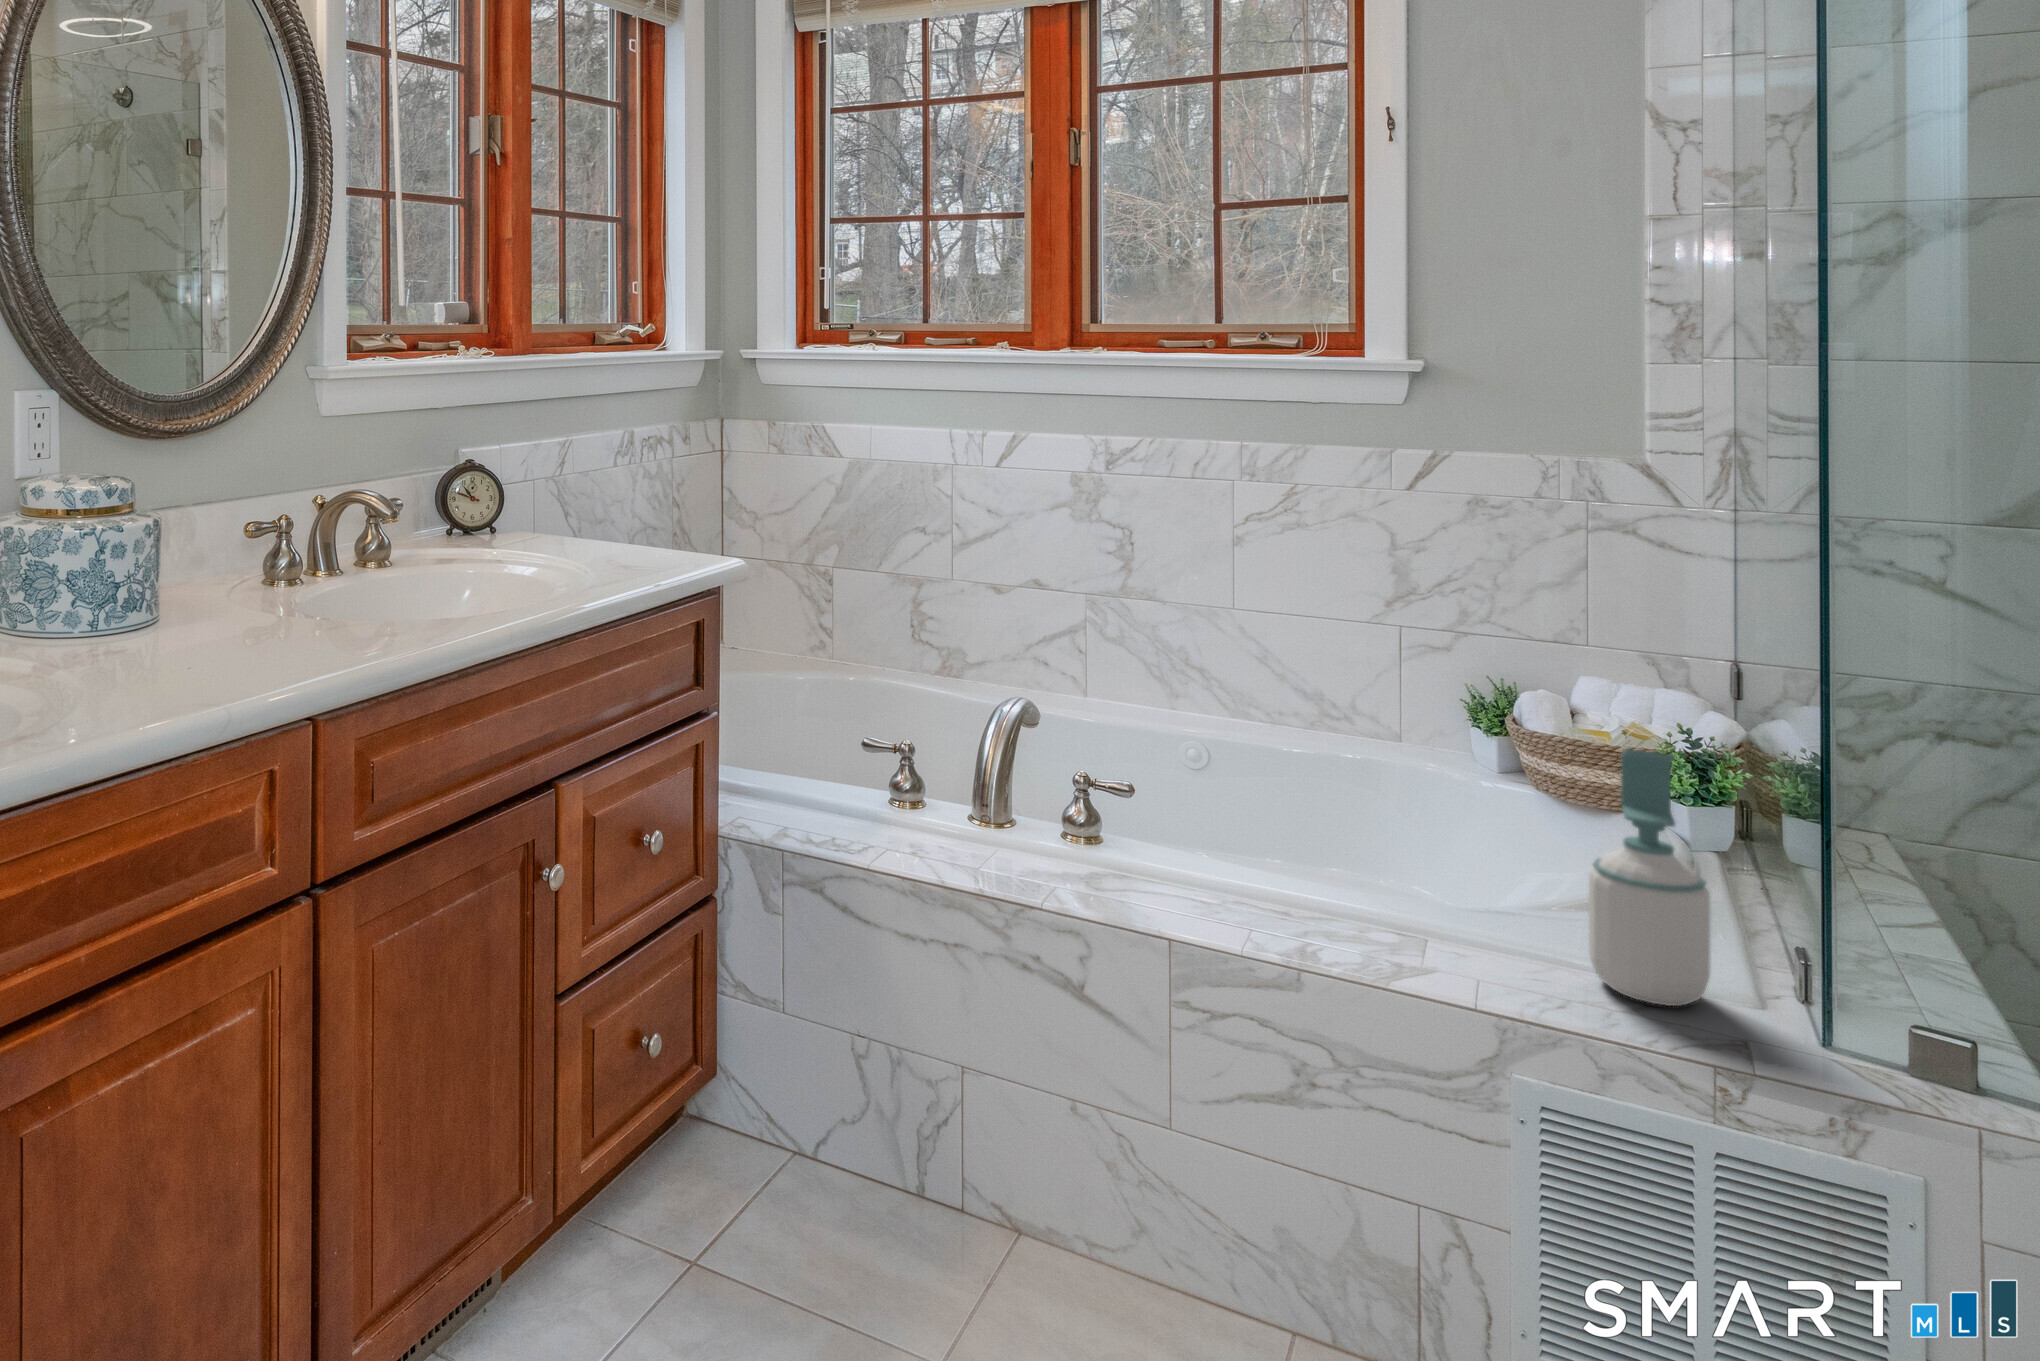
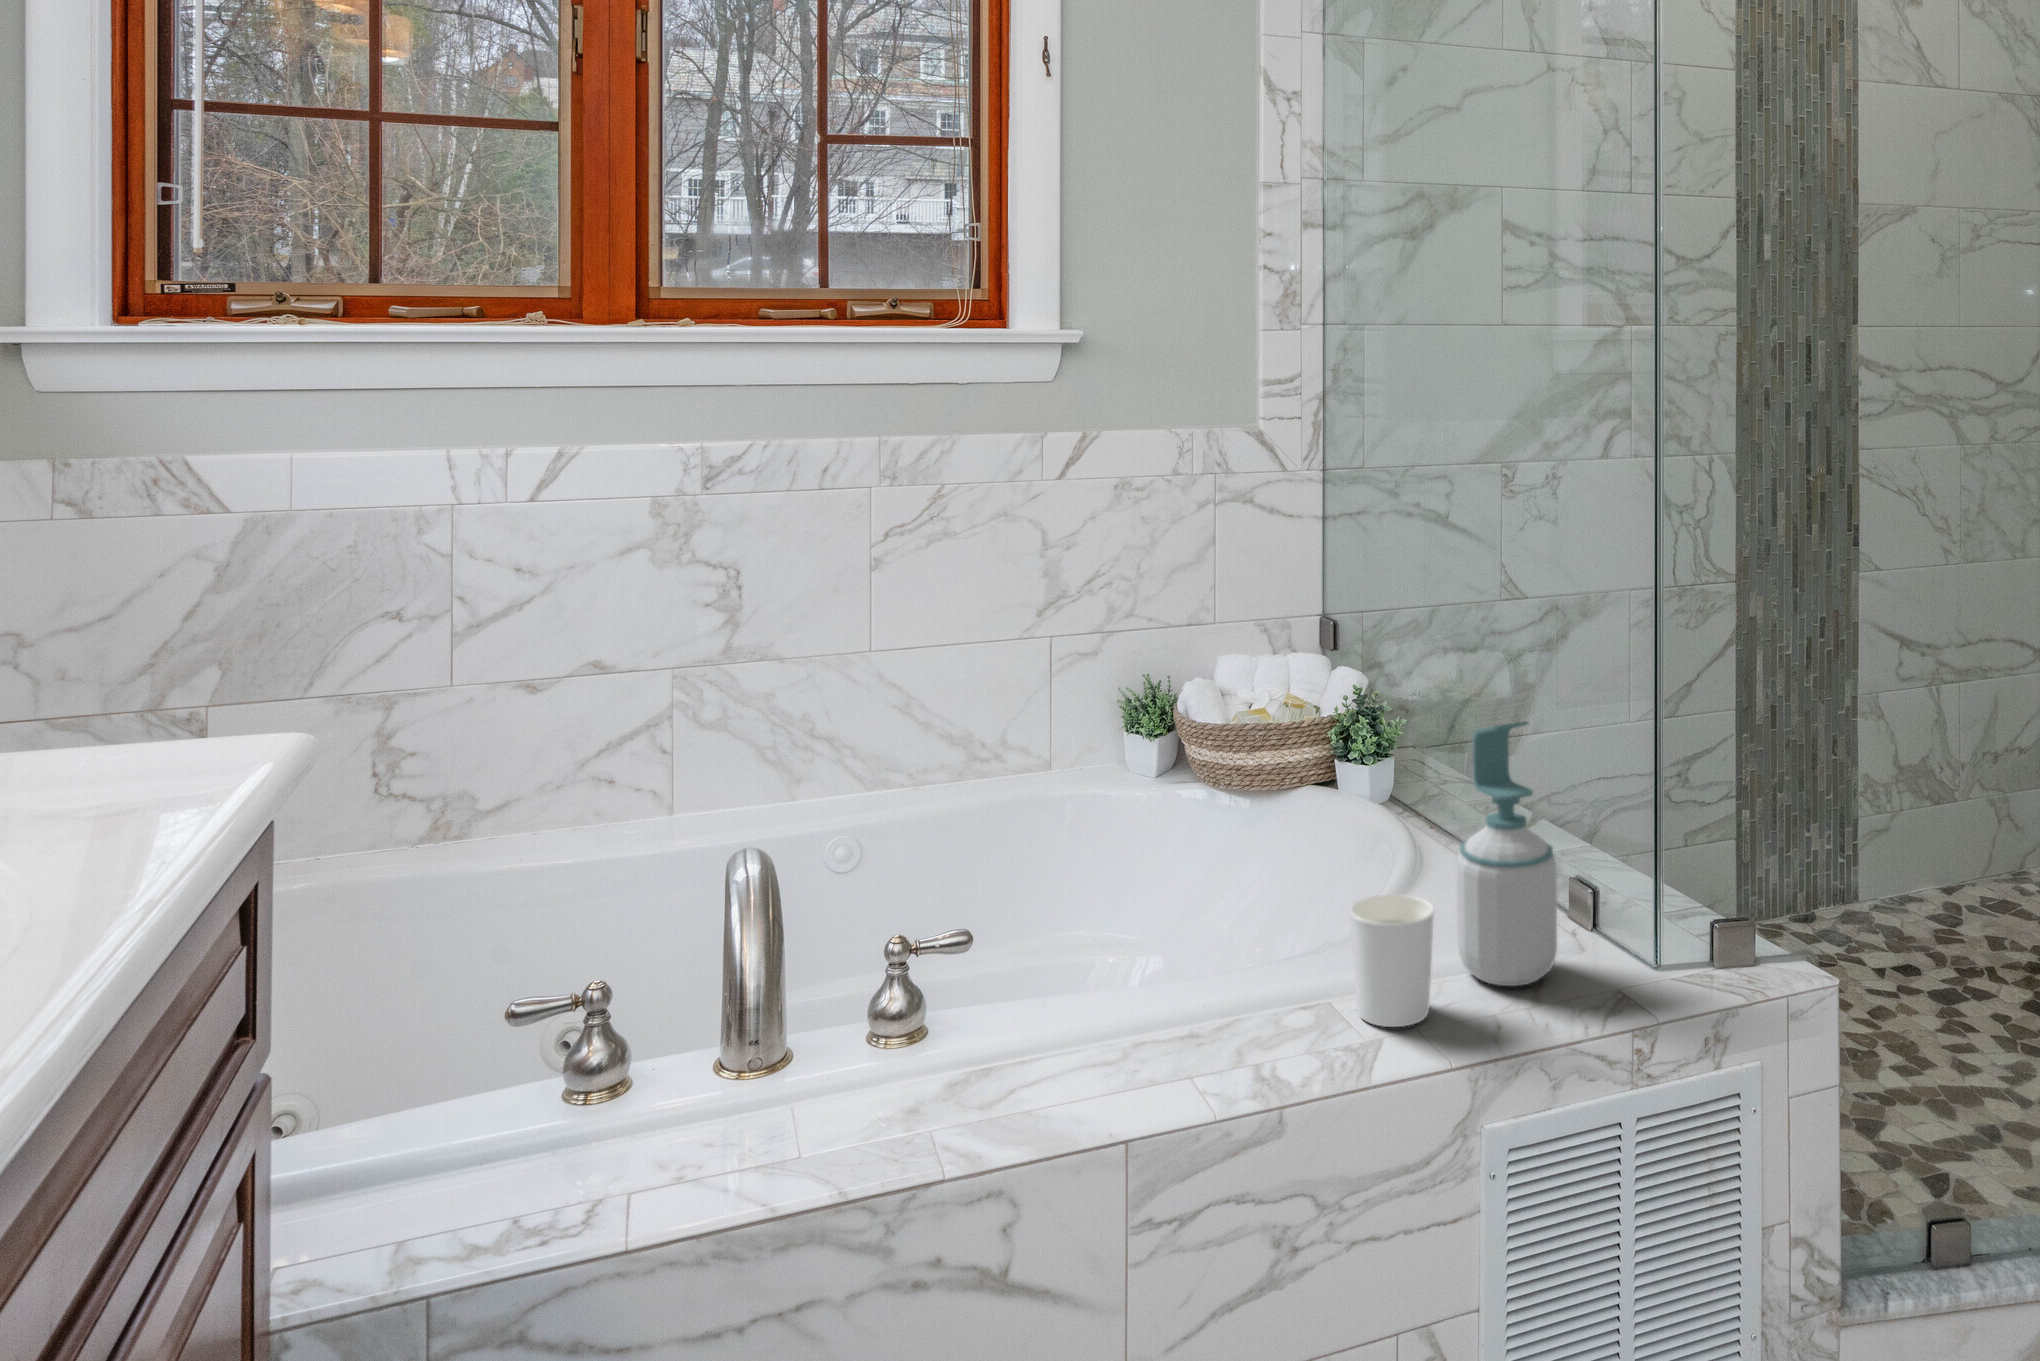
candle holder: none [1434,863,1522,978] -> present [1350,894,1434,1027]

